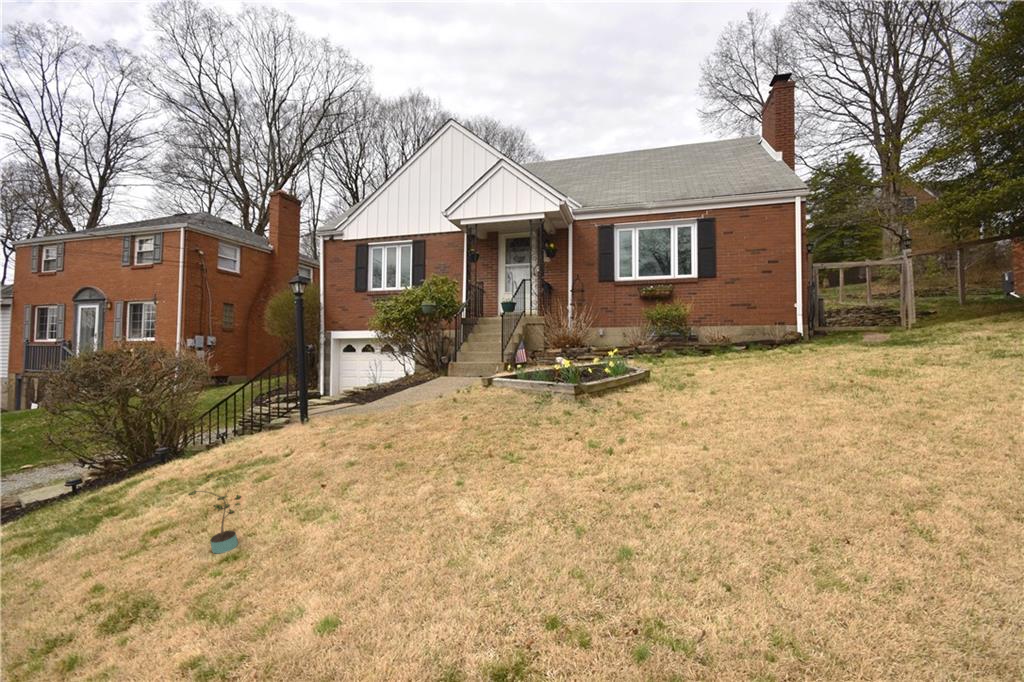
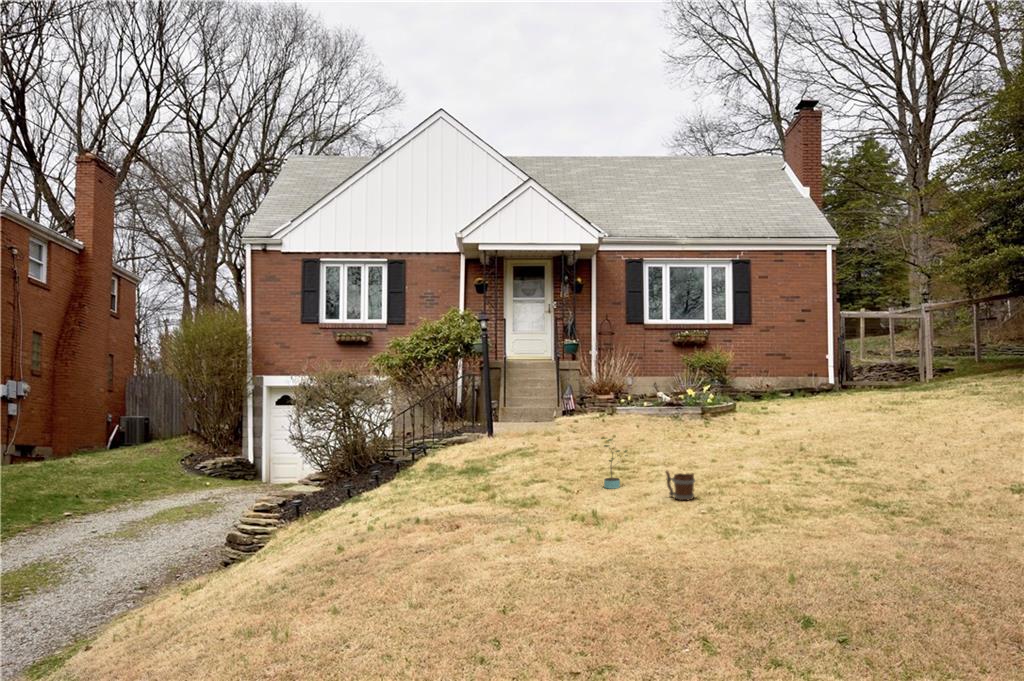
bucket: none [164,568,217,642] -> present [666,471,695,500]

